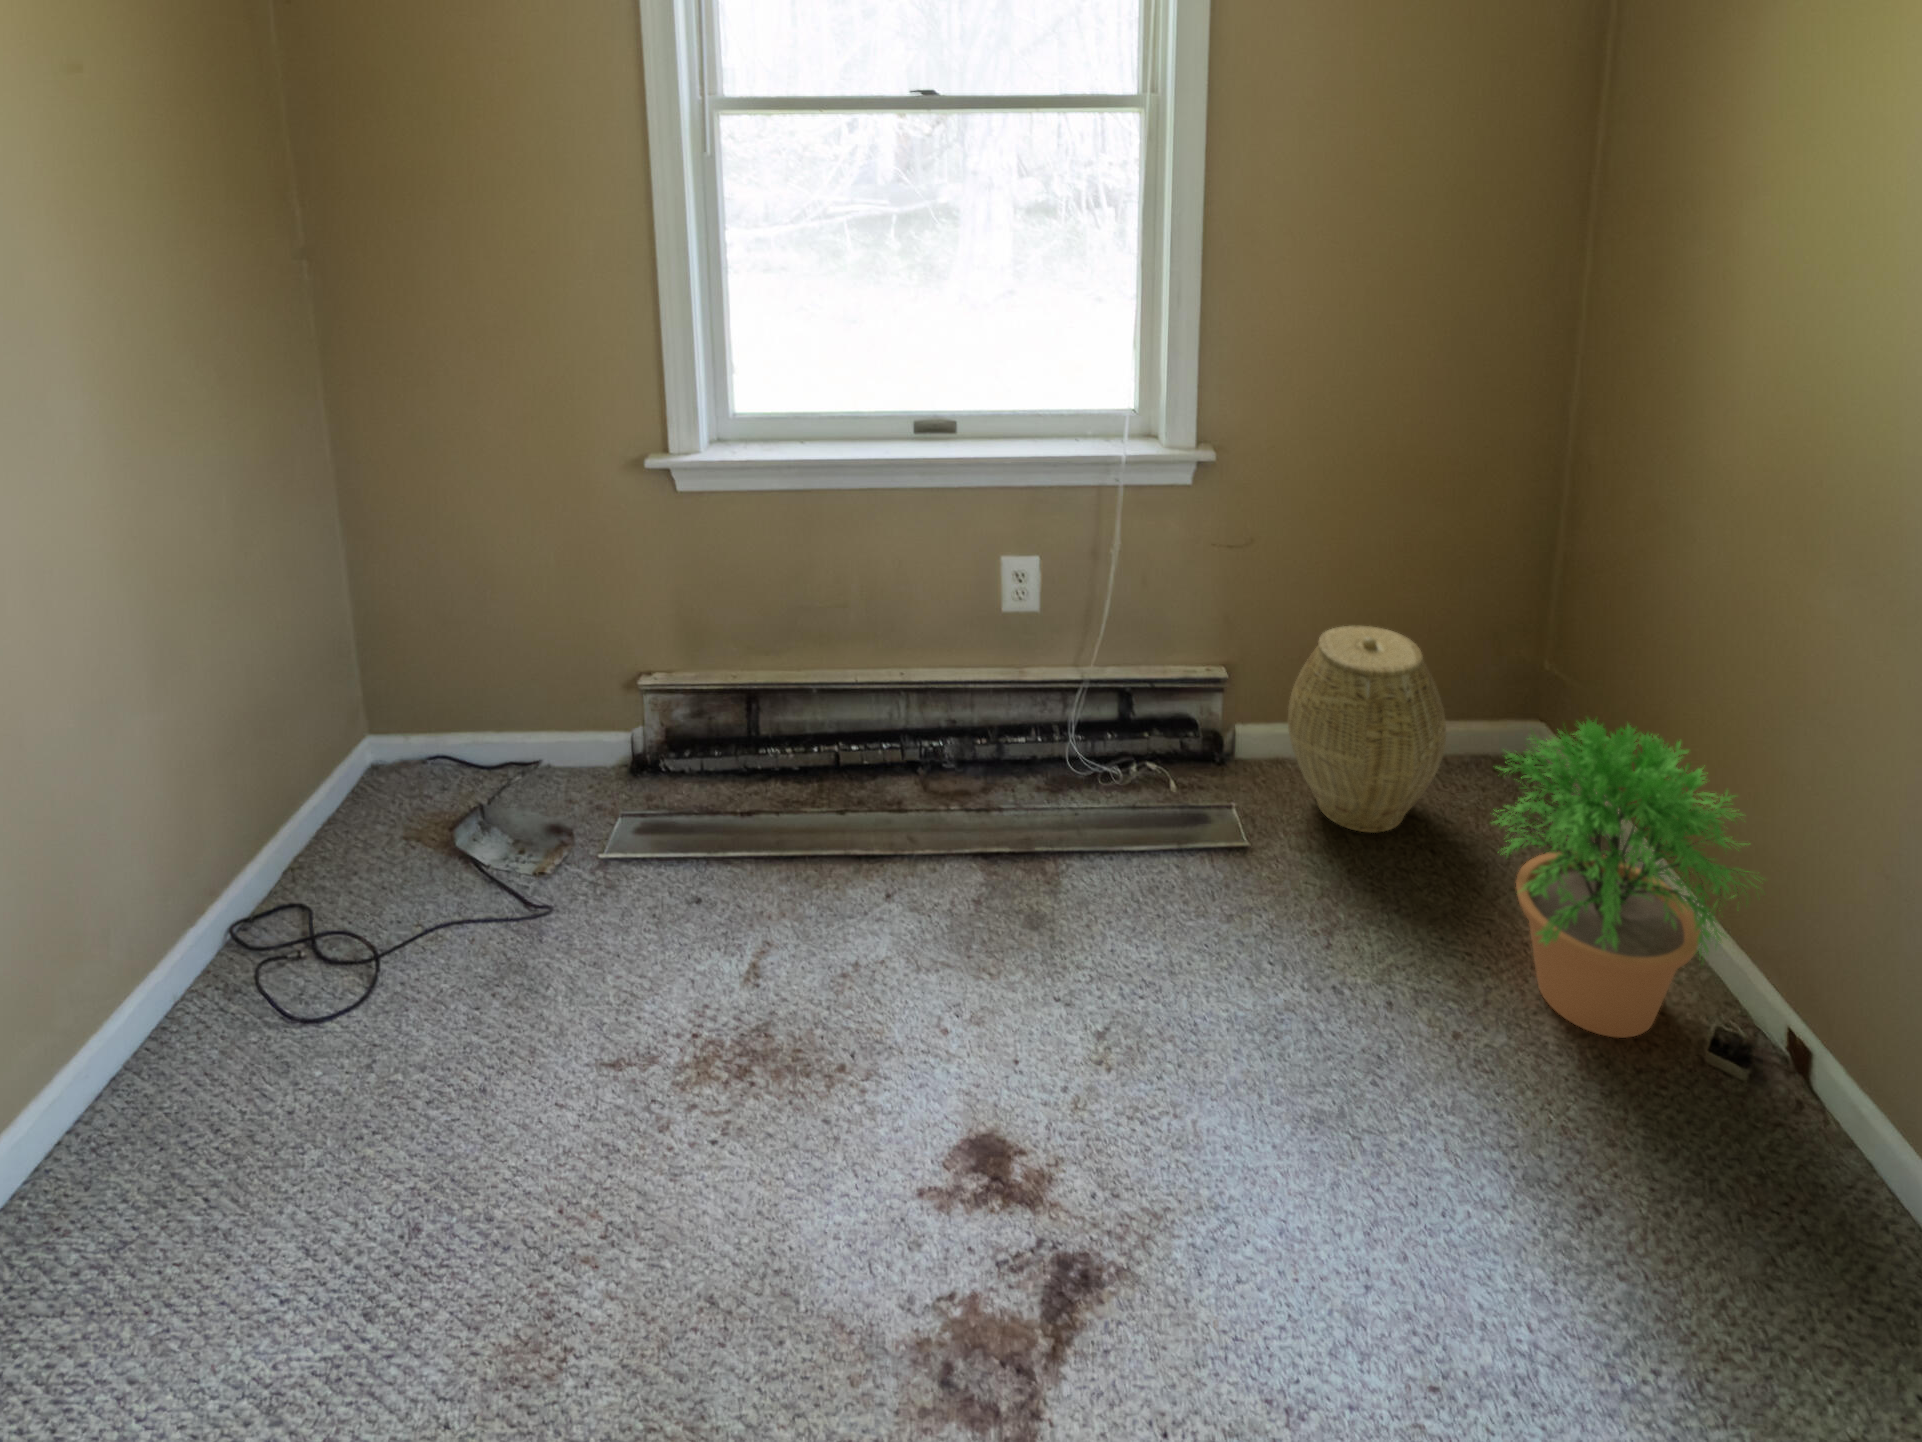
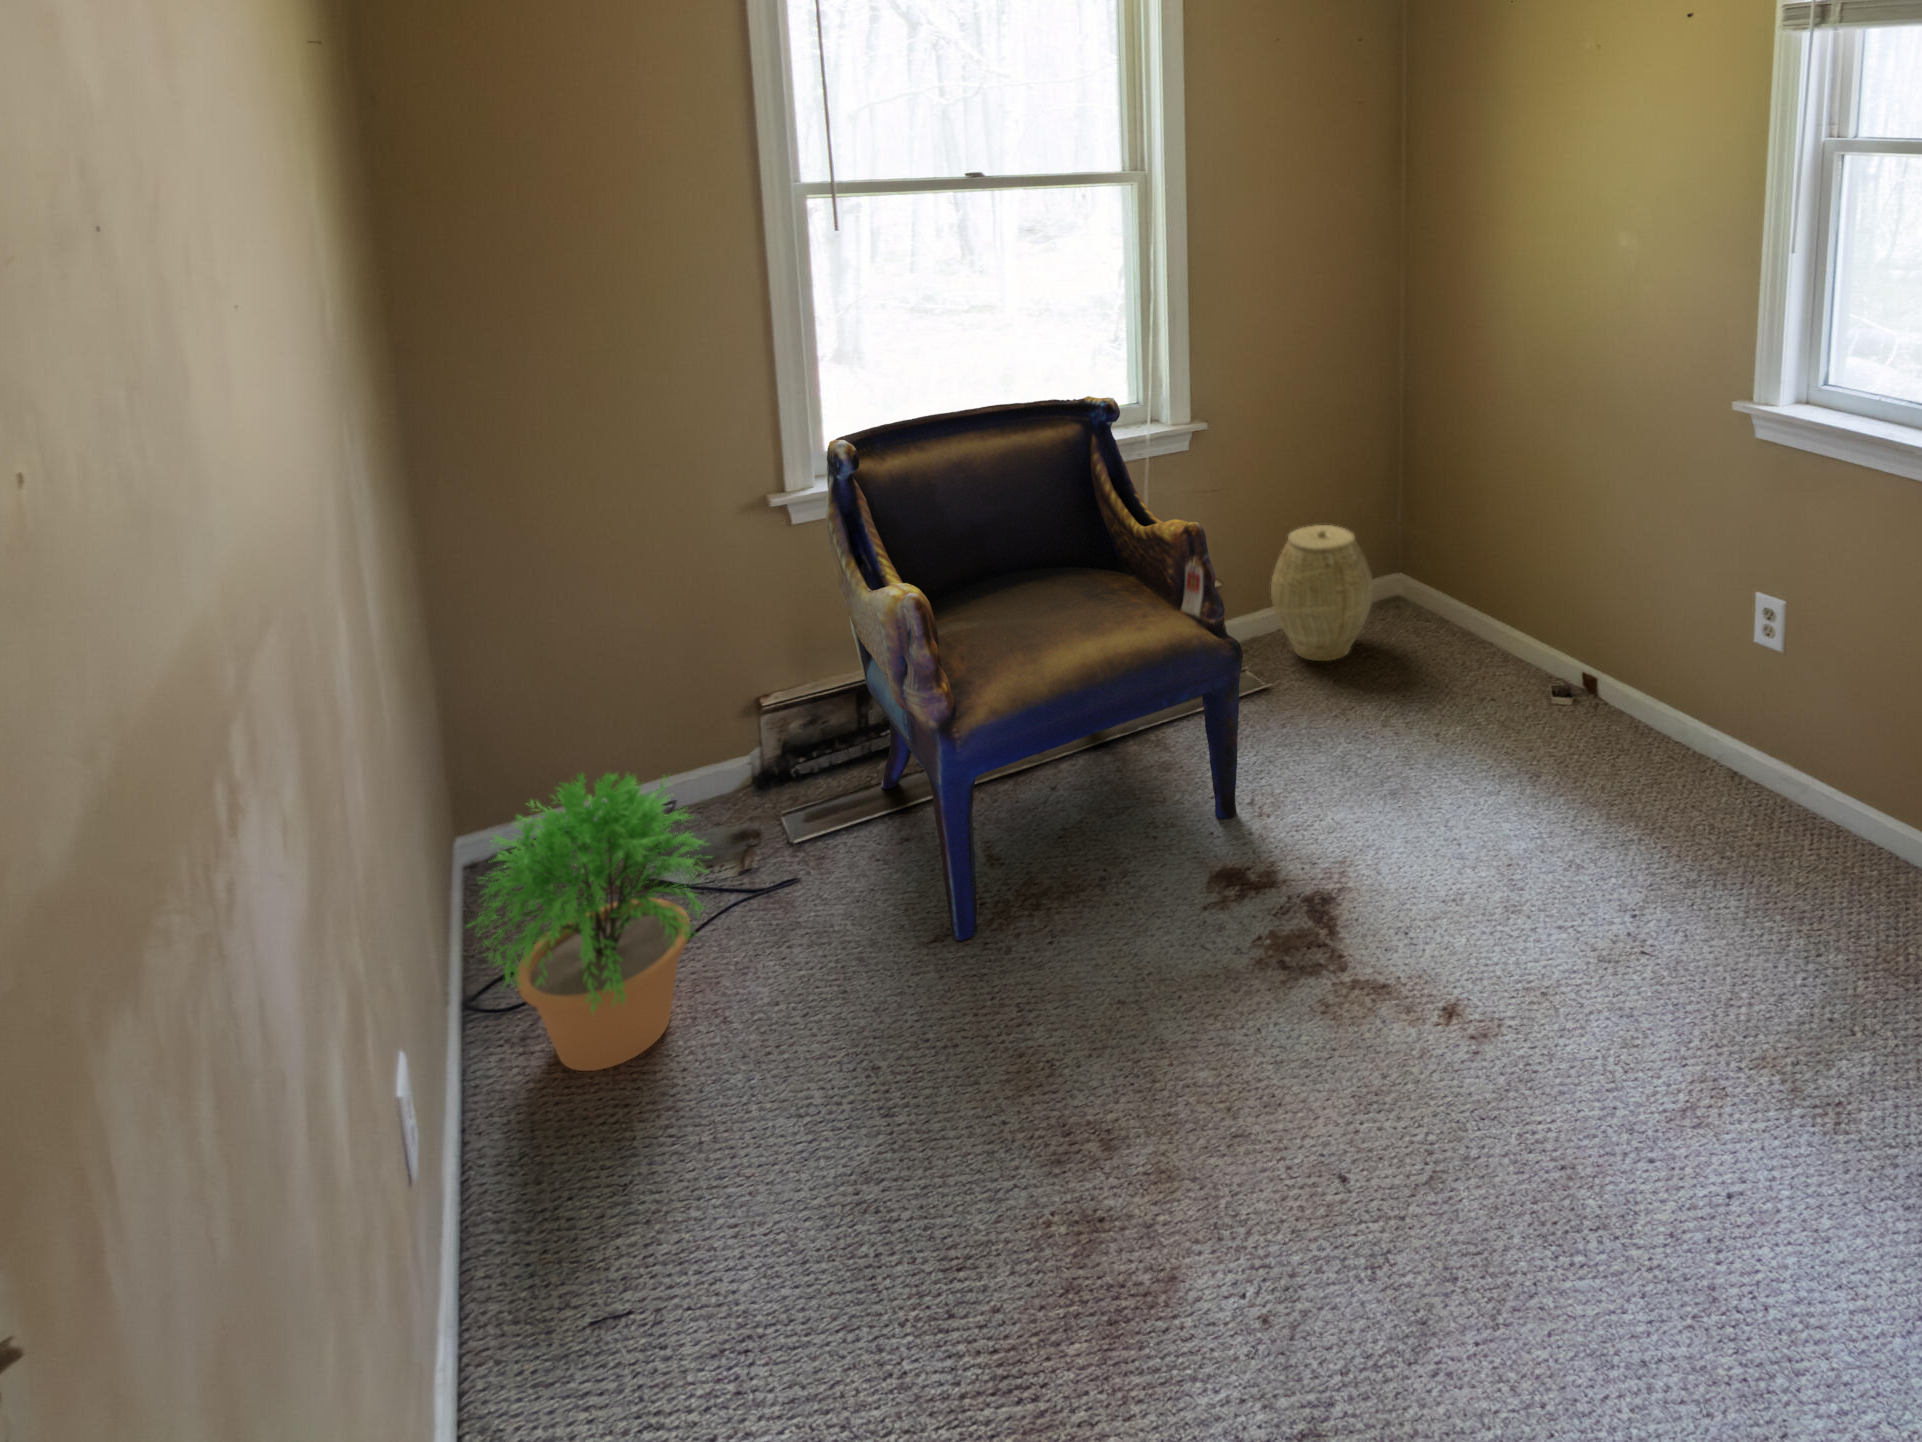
armchair: none [586,388,1076,1080] -> present [826,396,1243,941]
potted plant: present [1494,719,1757,1038] -> present [471,772,708,1071]

